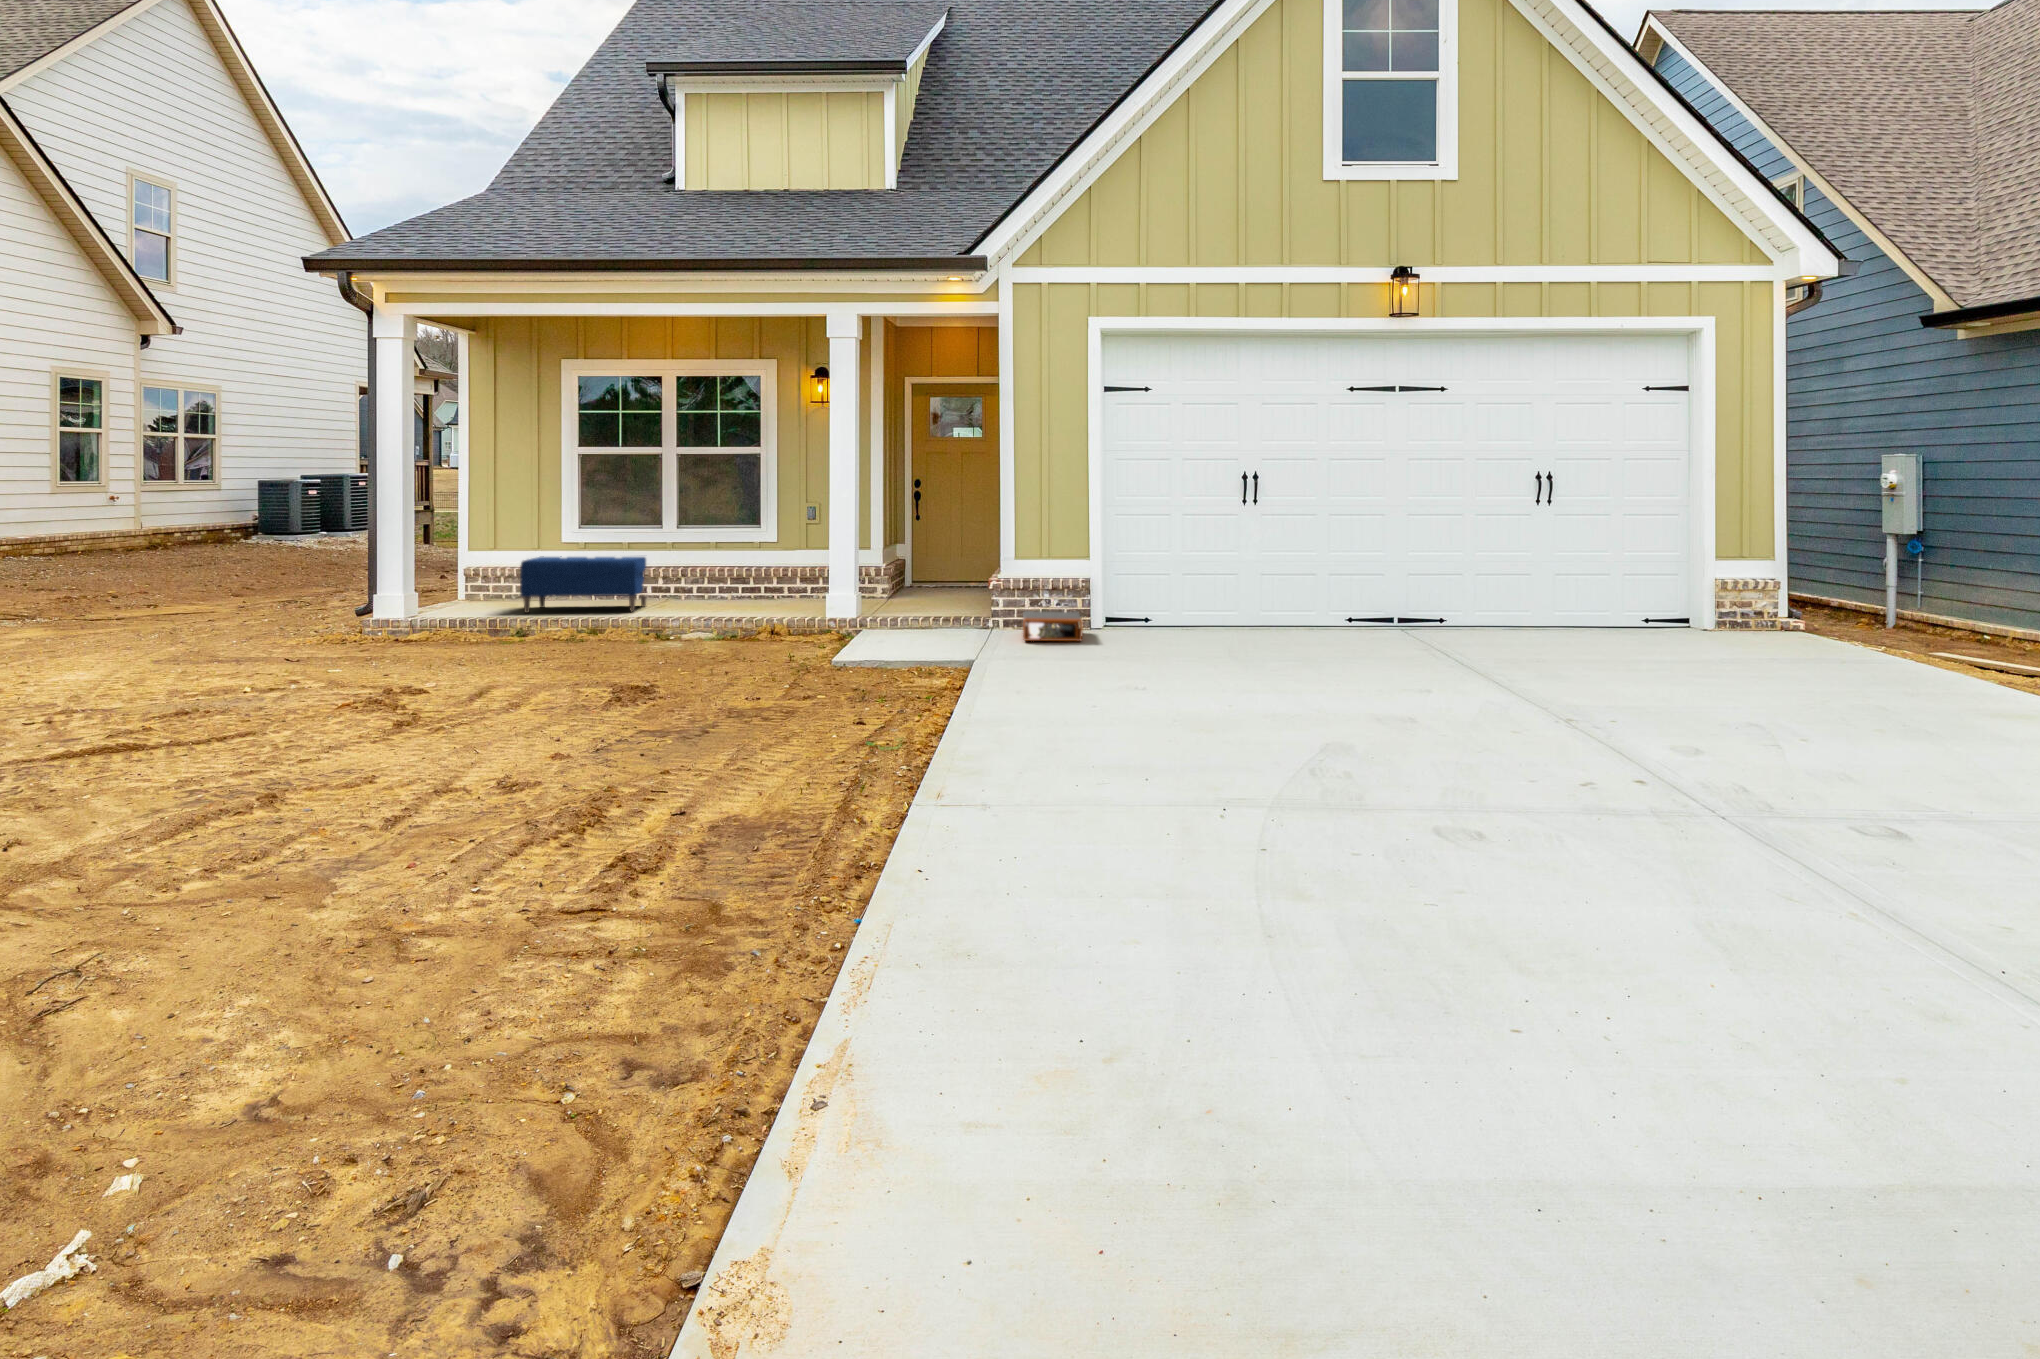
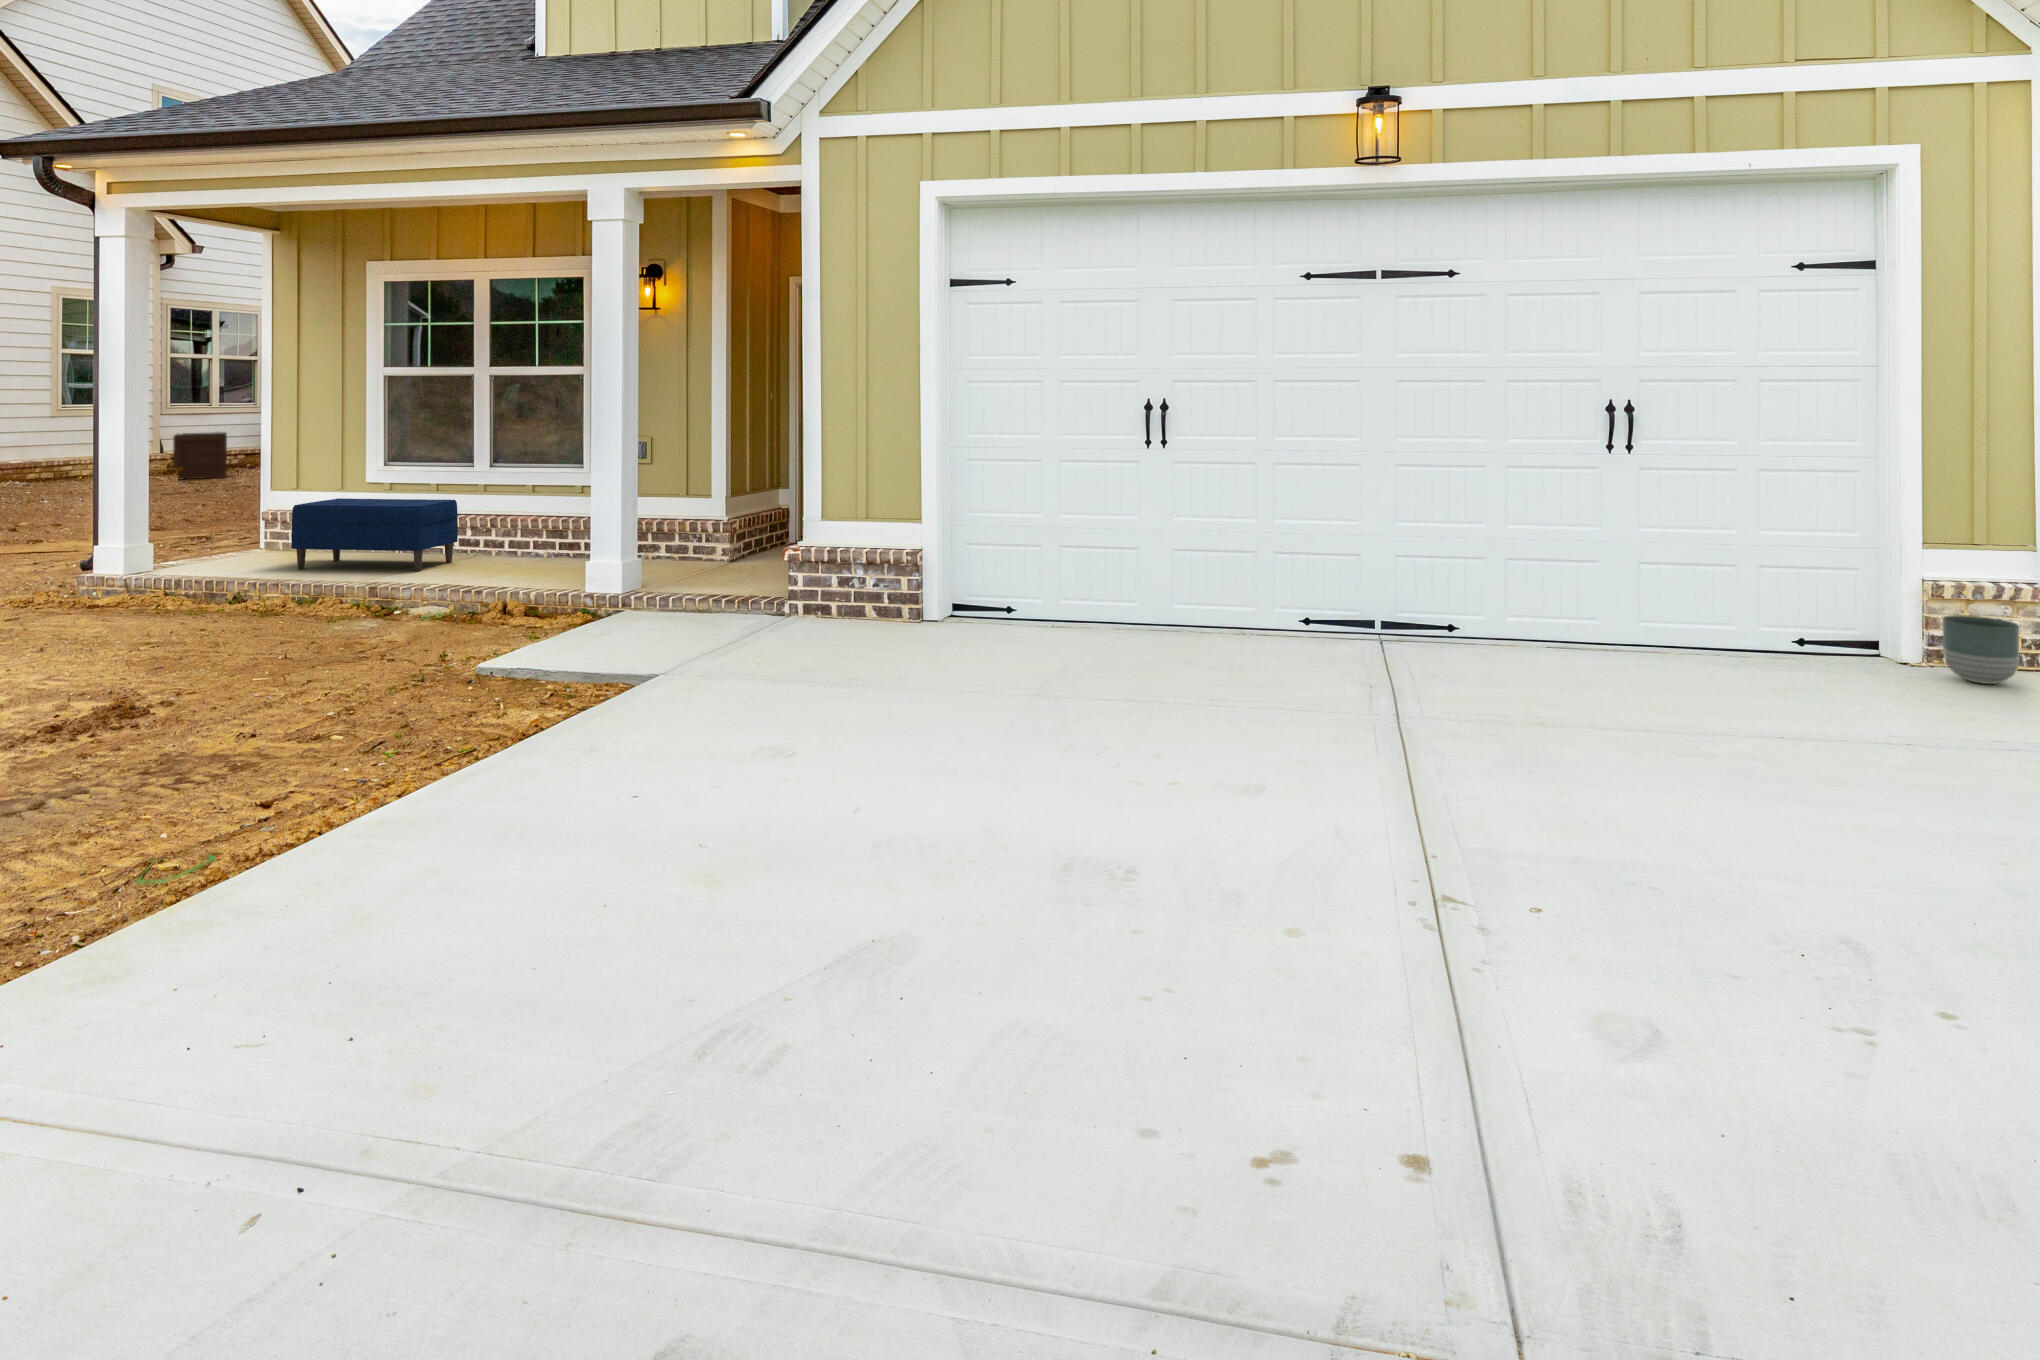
wooden crate: none [181,510,240,555] -> present [173,432,227,479]
planter: none [1722,598,1763,635] -> present [1942,615,2019,684]
storage box: present [1023,611,1083,641] -> none [789,596,897,648]

